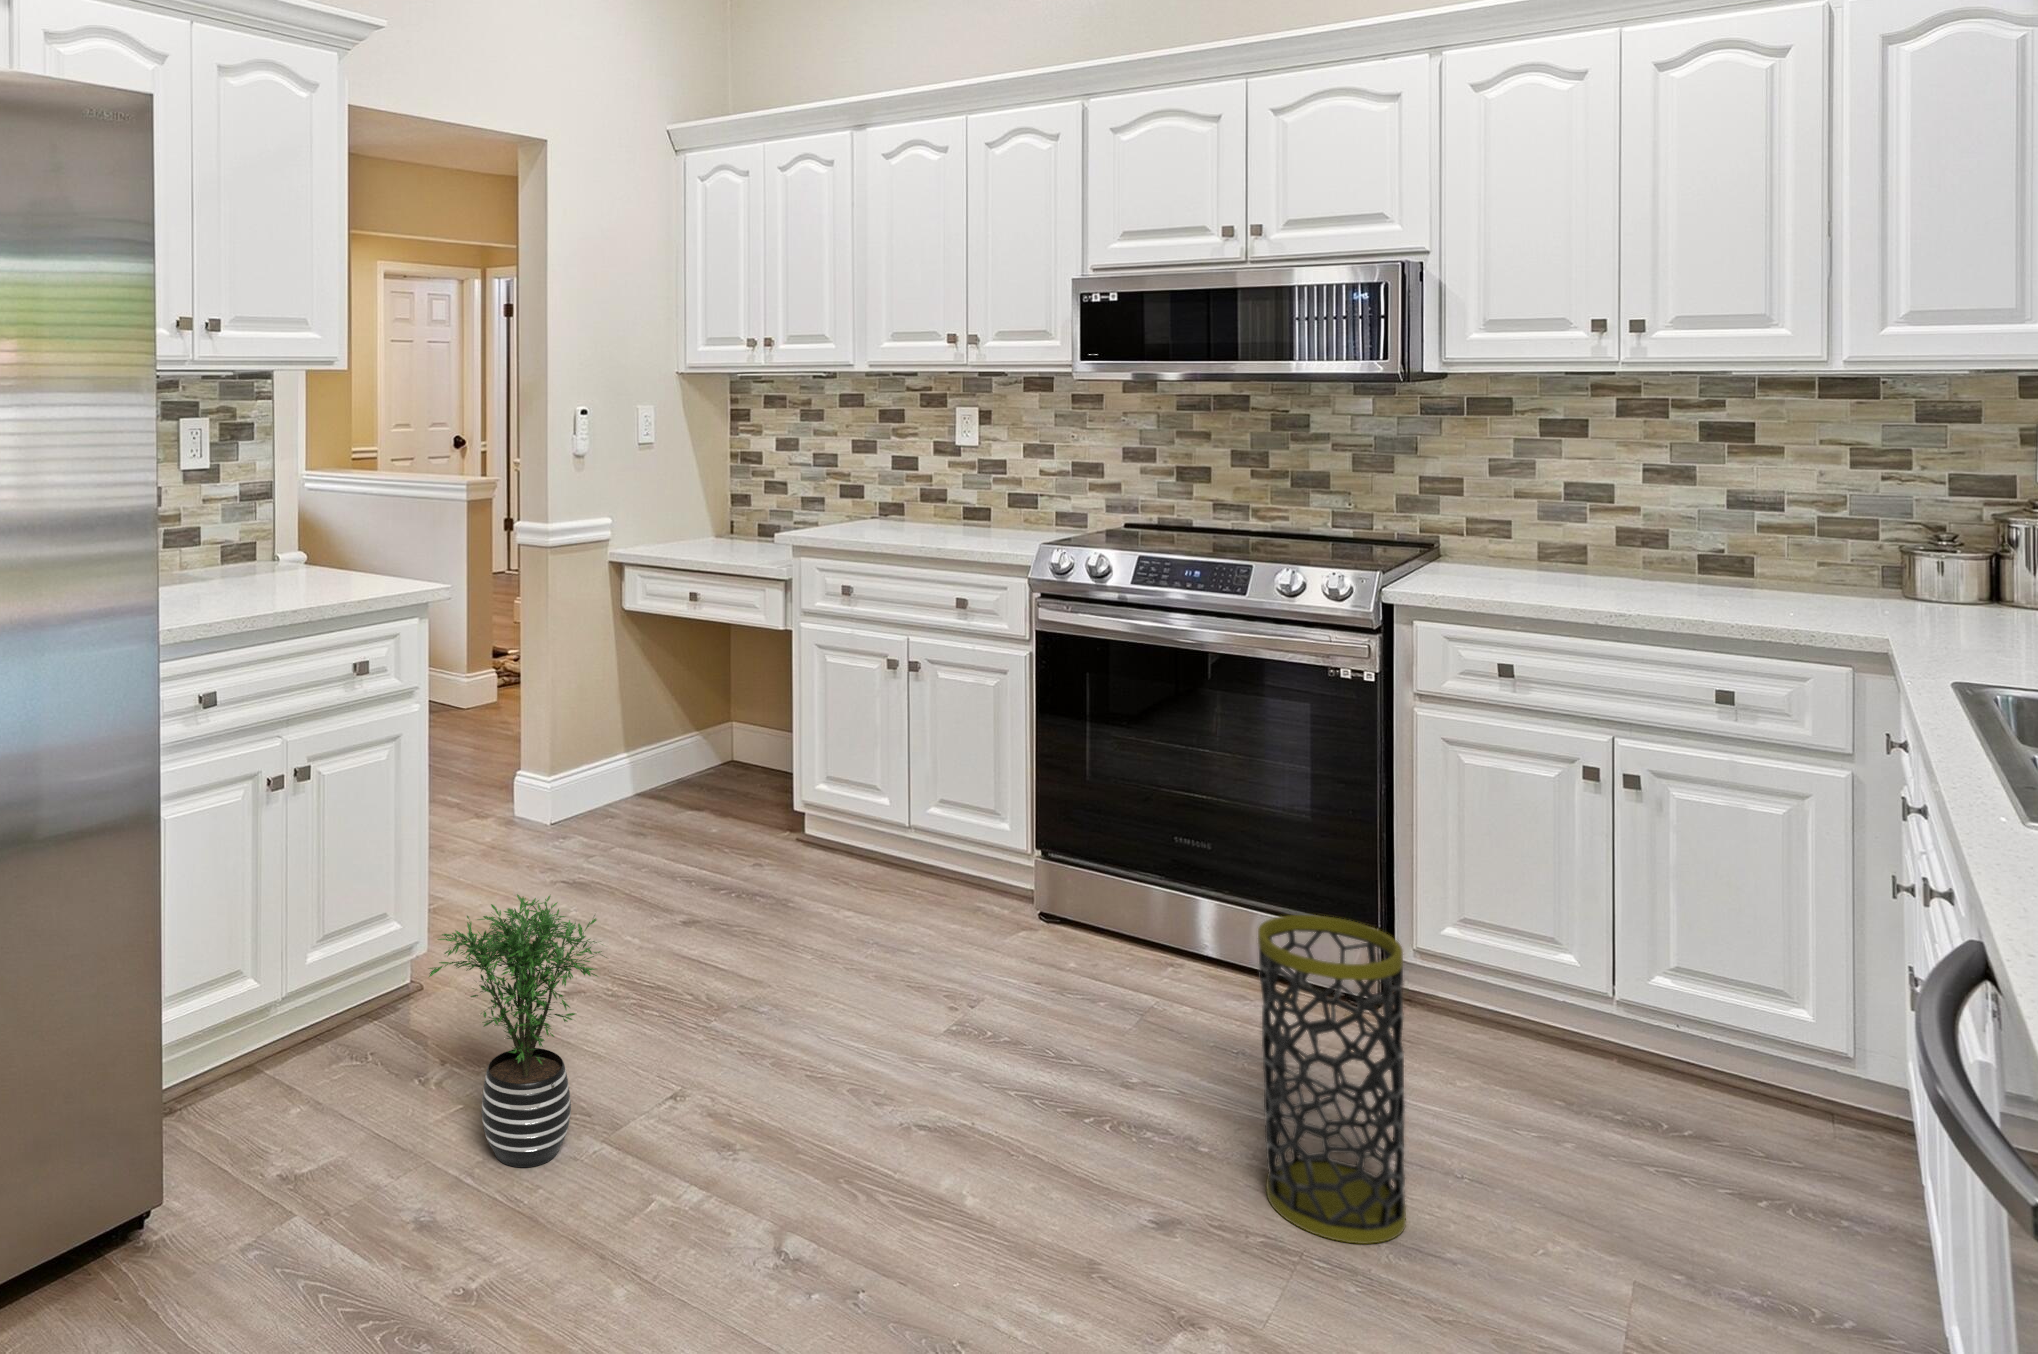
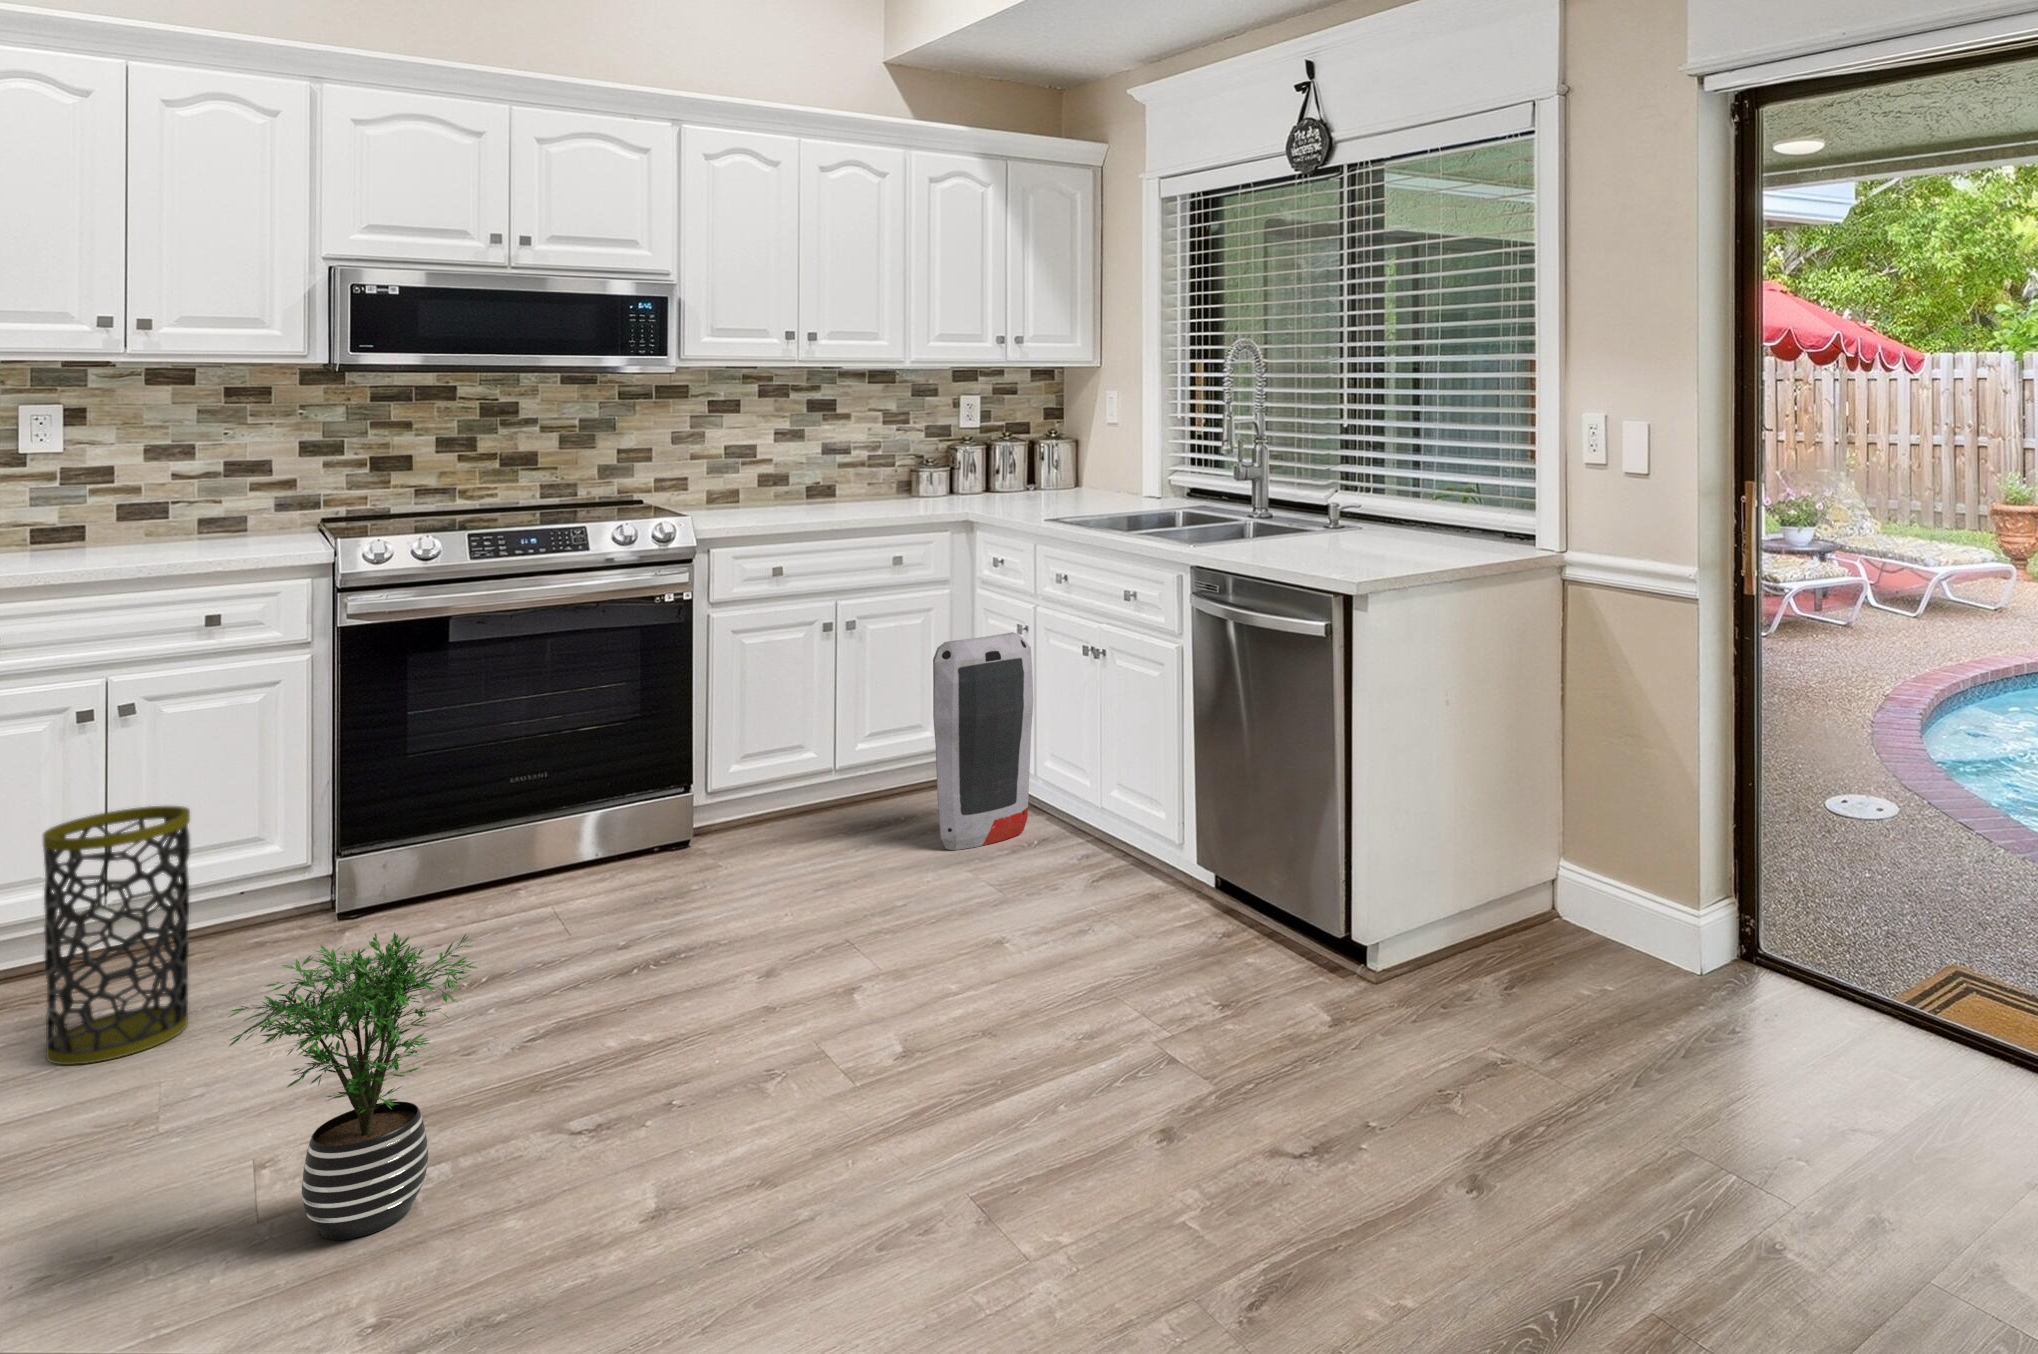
air purifier: none [1550,848,1773,1259] -> present [933,632,1033,850]
trash can: present [1258,915,1406,1244] -> present [43,806,190,1065]

